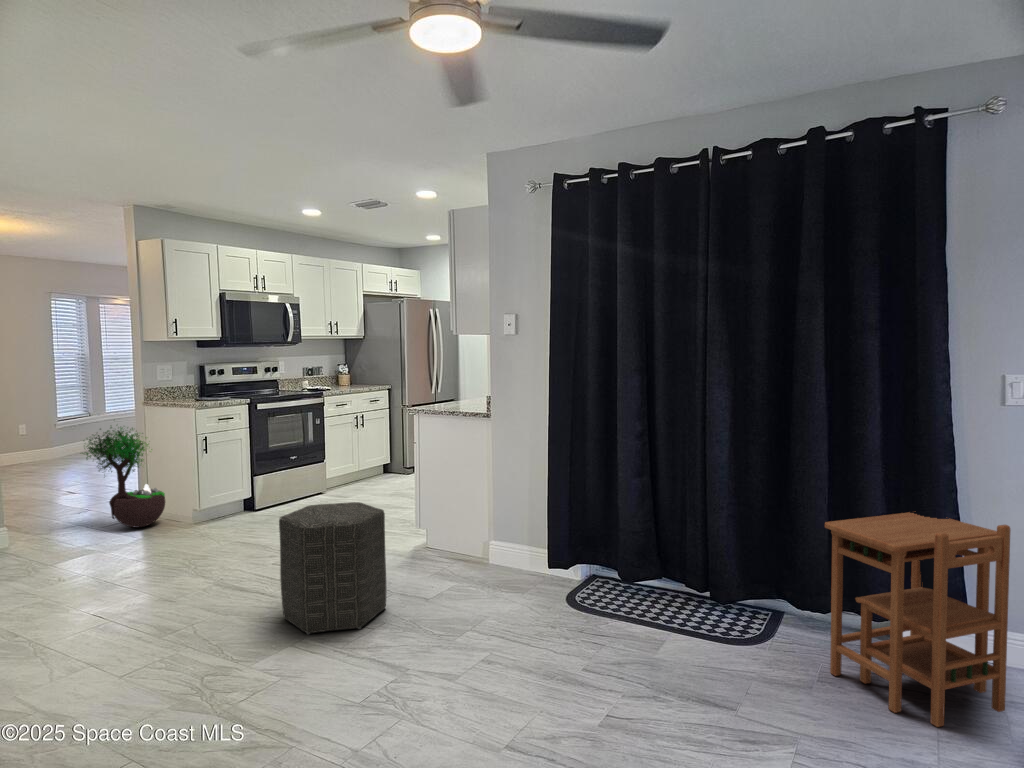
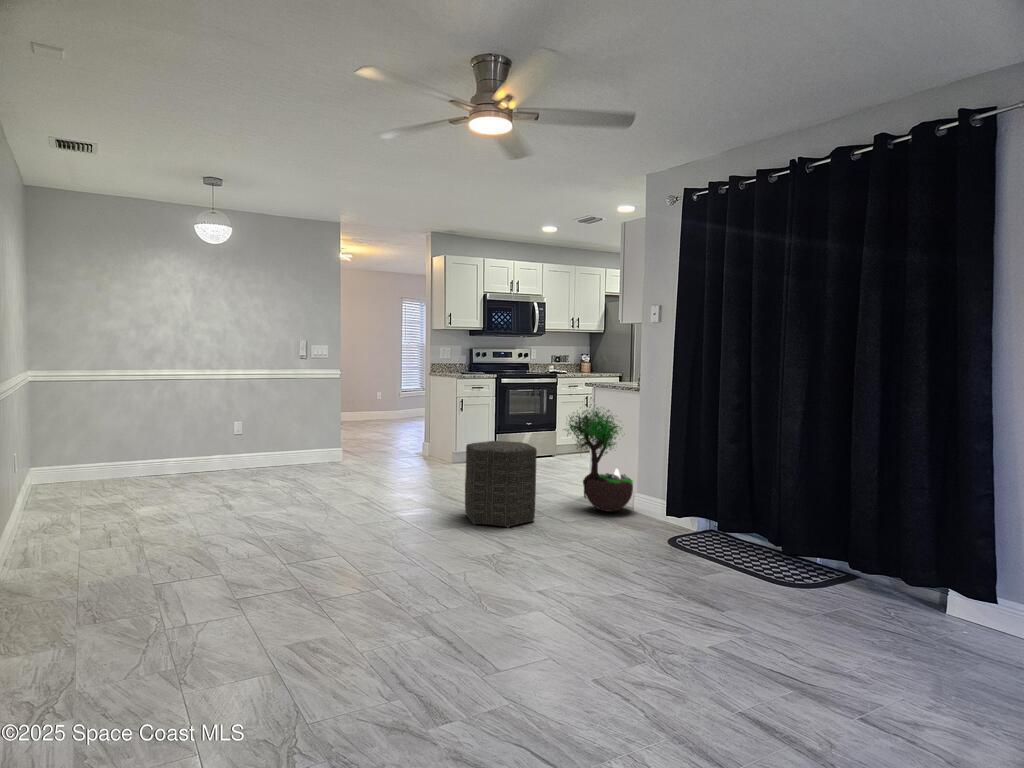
potted tree: present [82,427,165,528] -> present [564,407,633,512]
side table: present [825,513,1011,727] -> none [840,480,1003,665]

